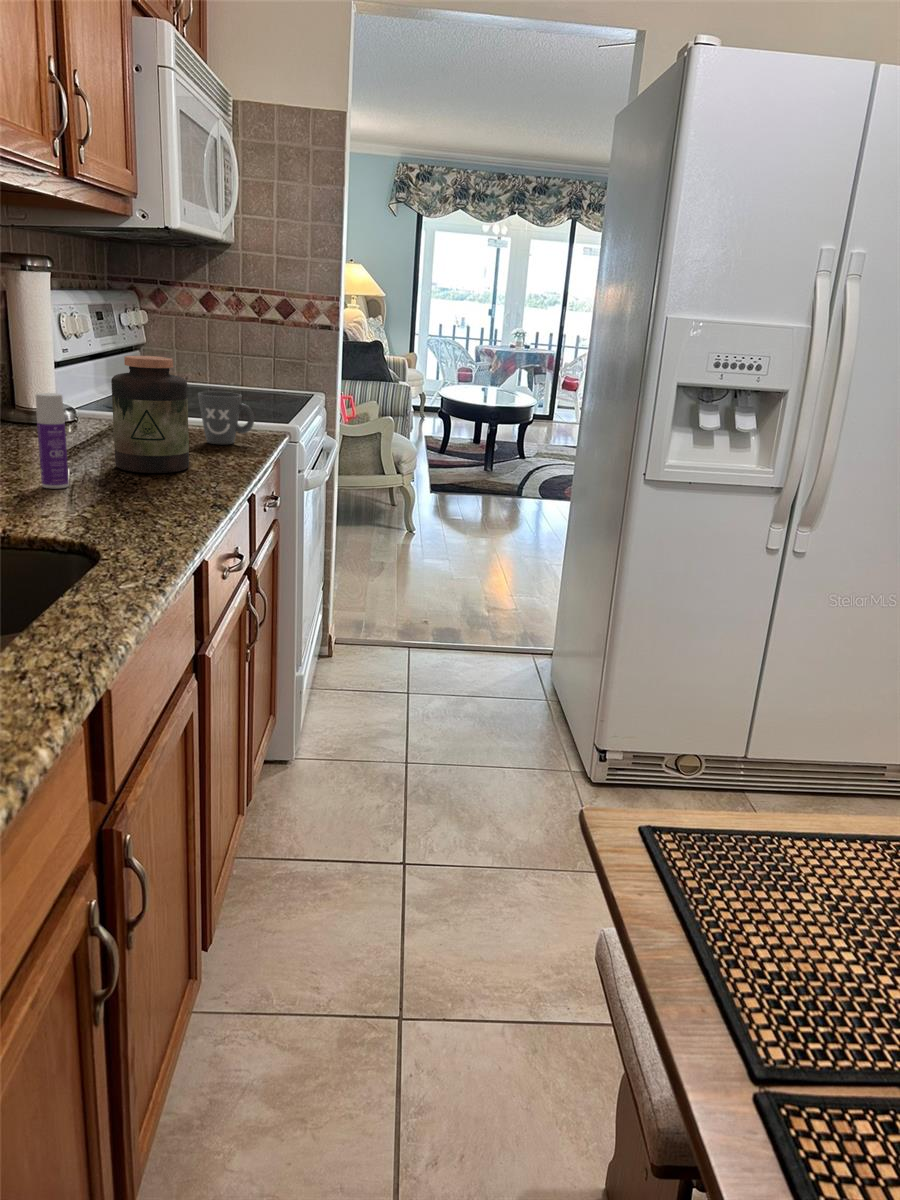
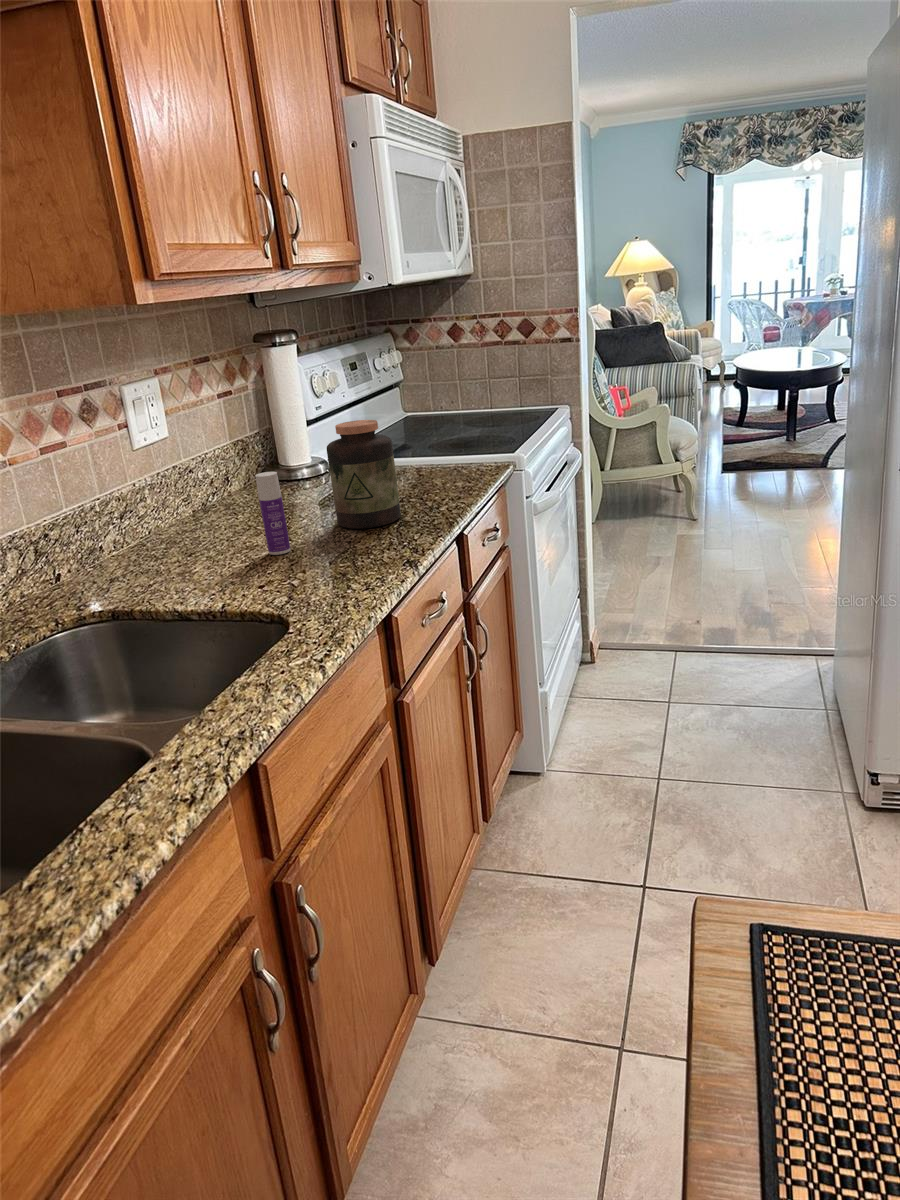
mug: present [198,392,254,444] -> none [418,434,471,485]

